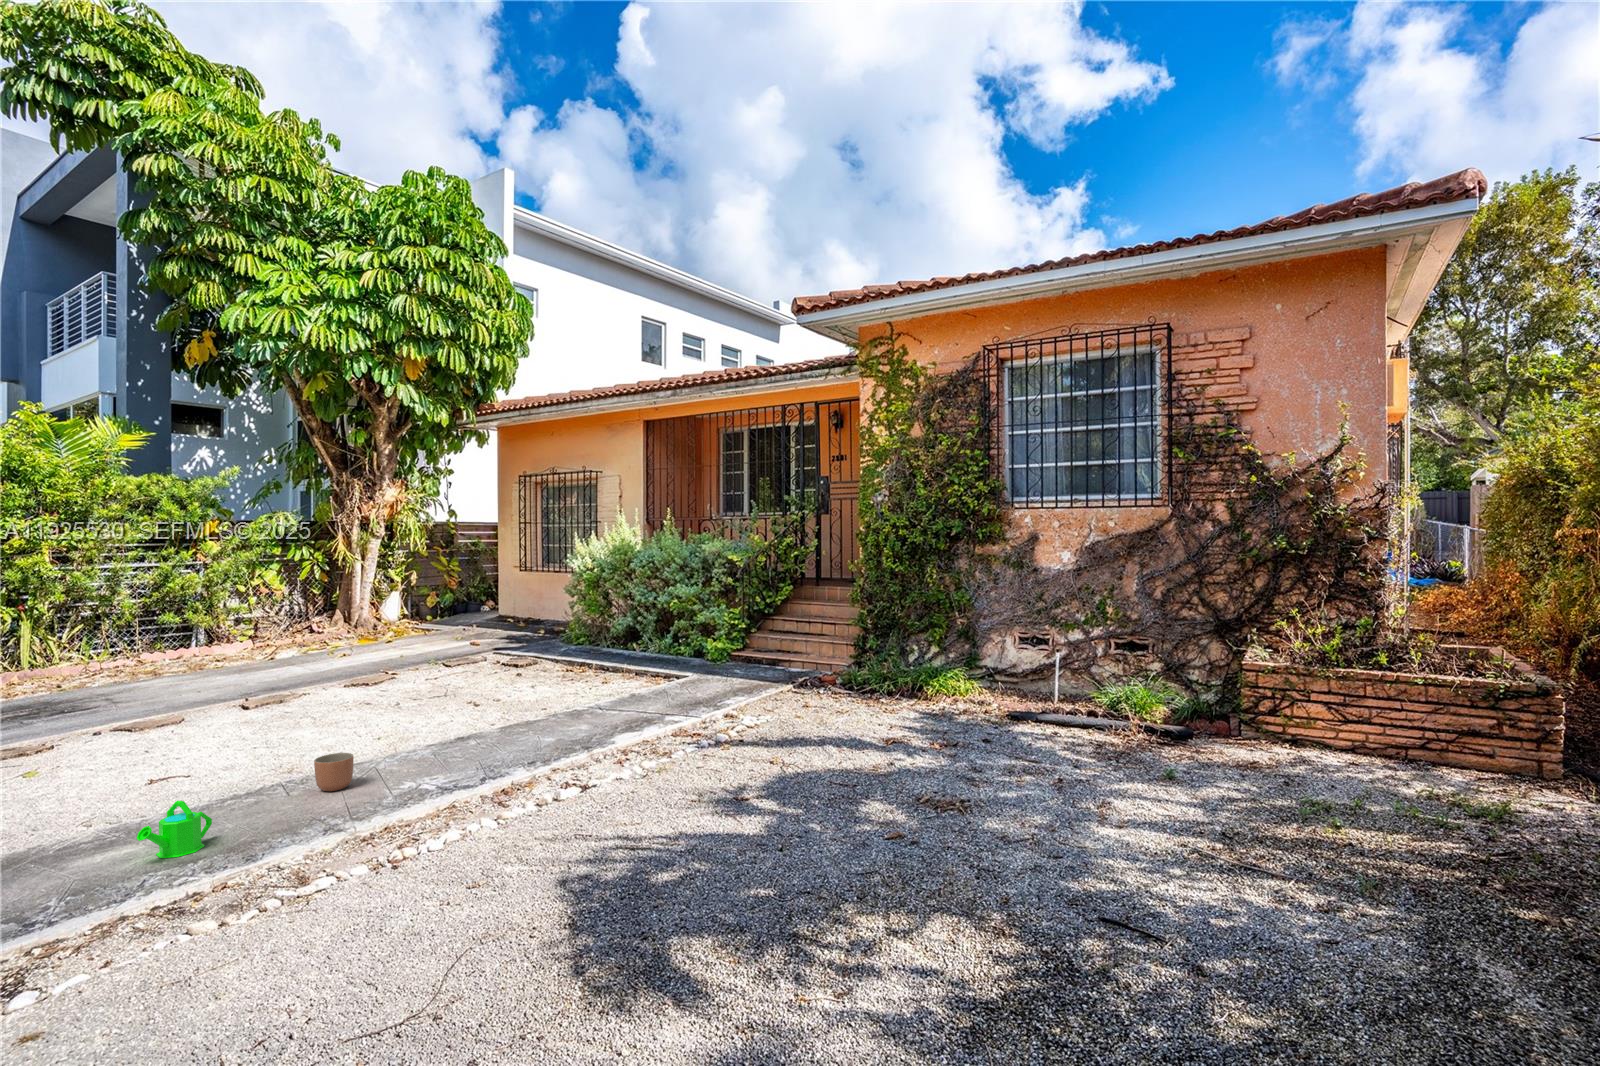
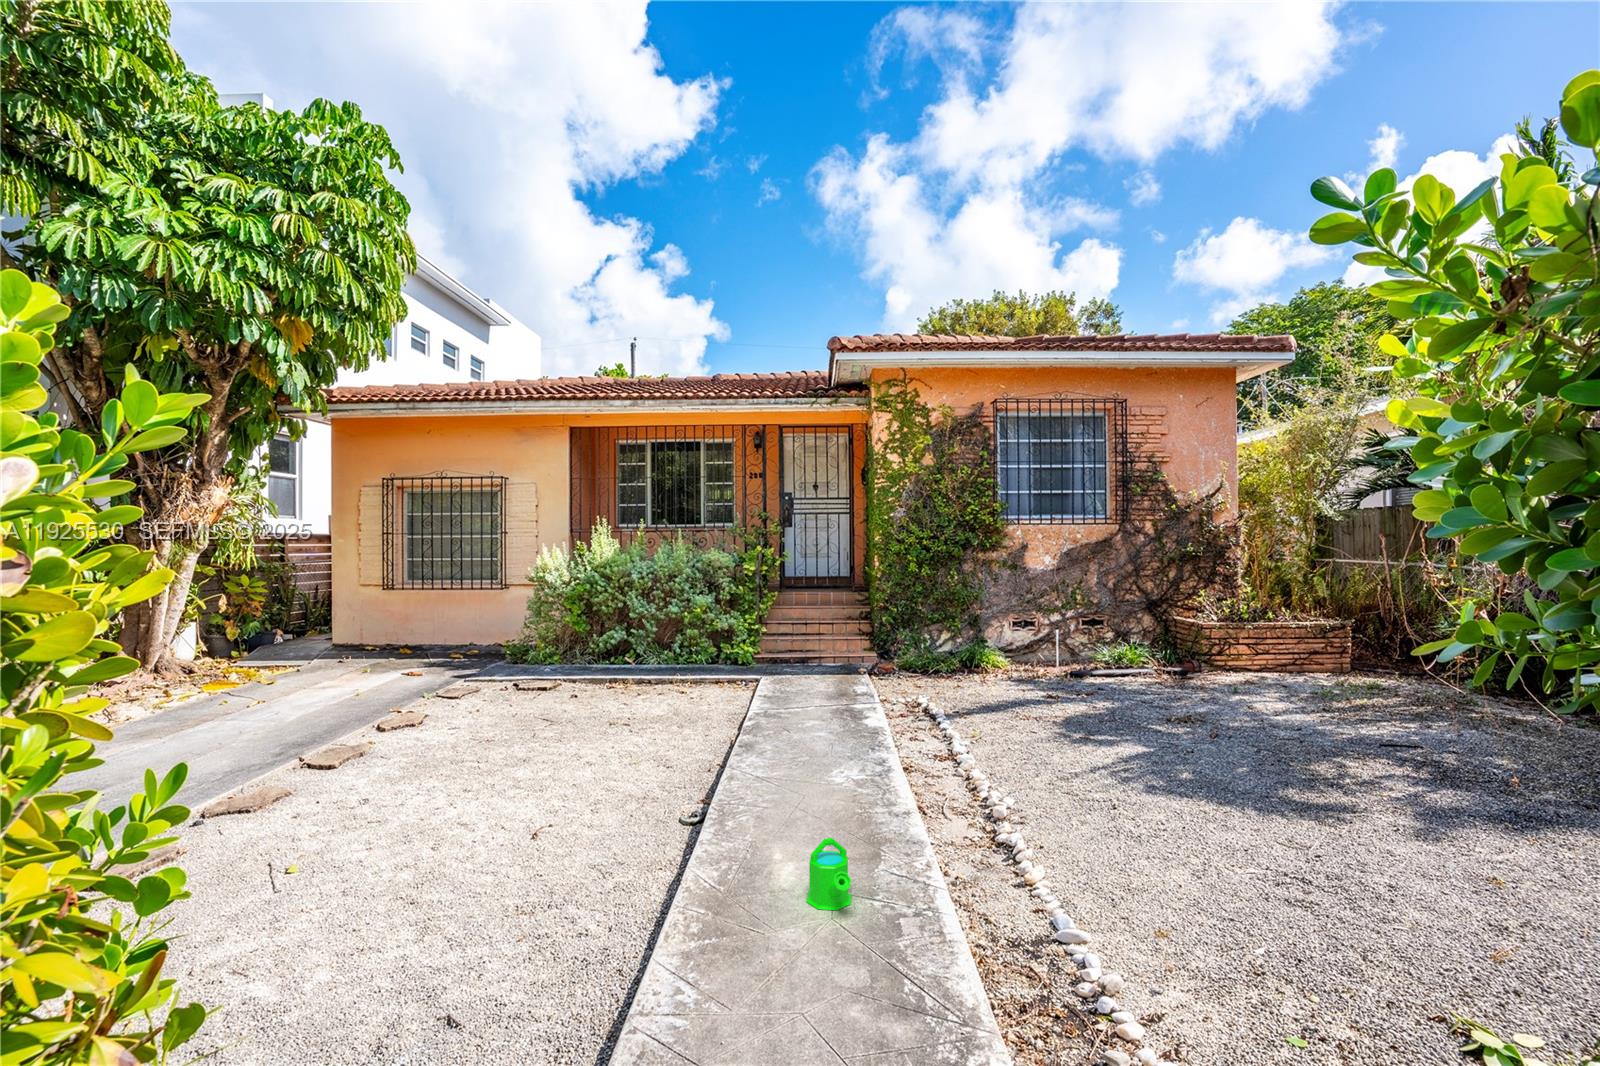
planter: present [314,753,354,791] -> none [753,774,791,819]

